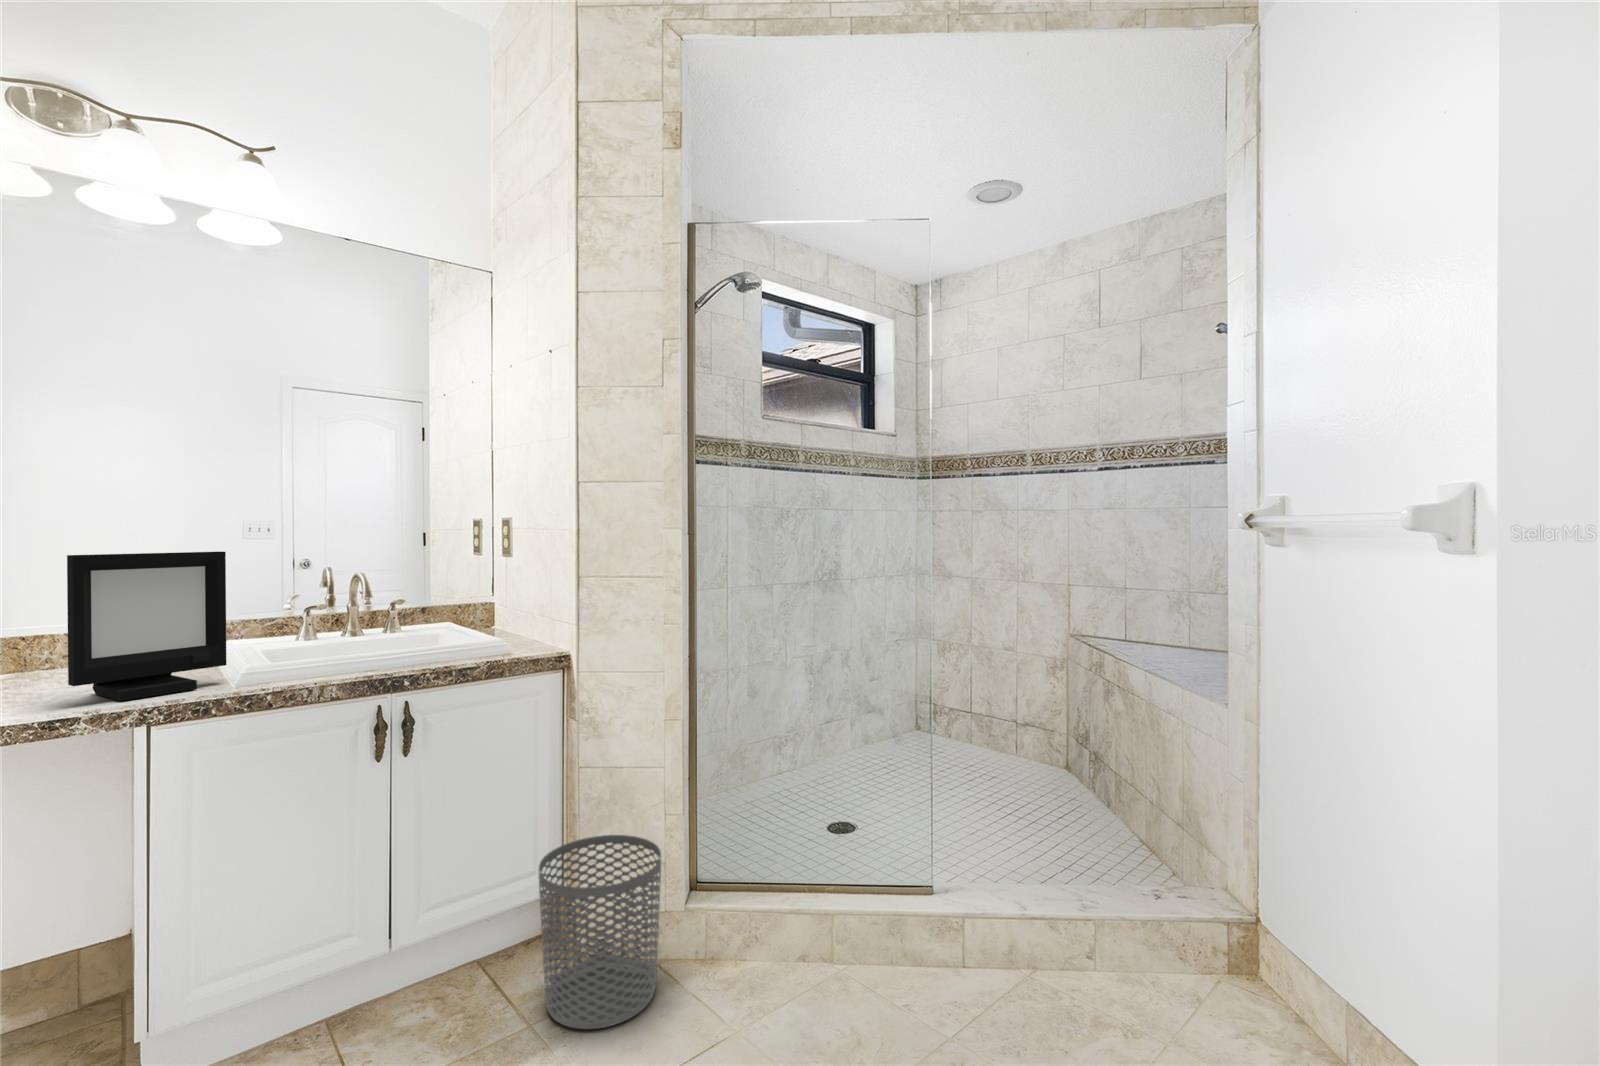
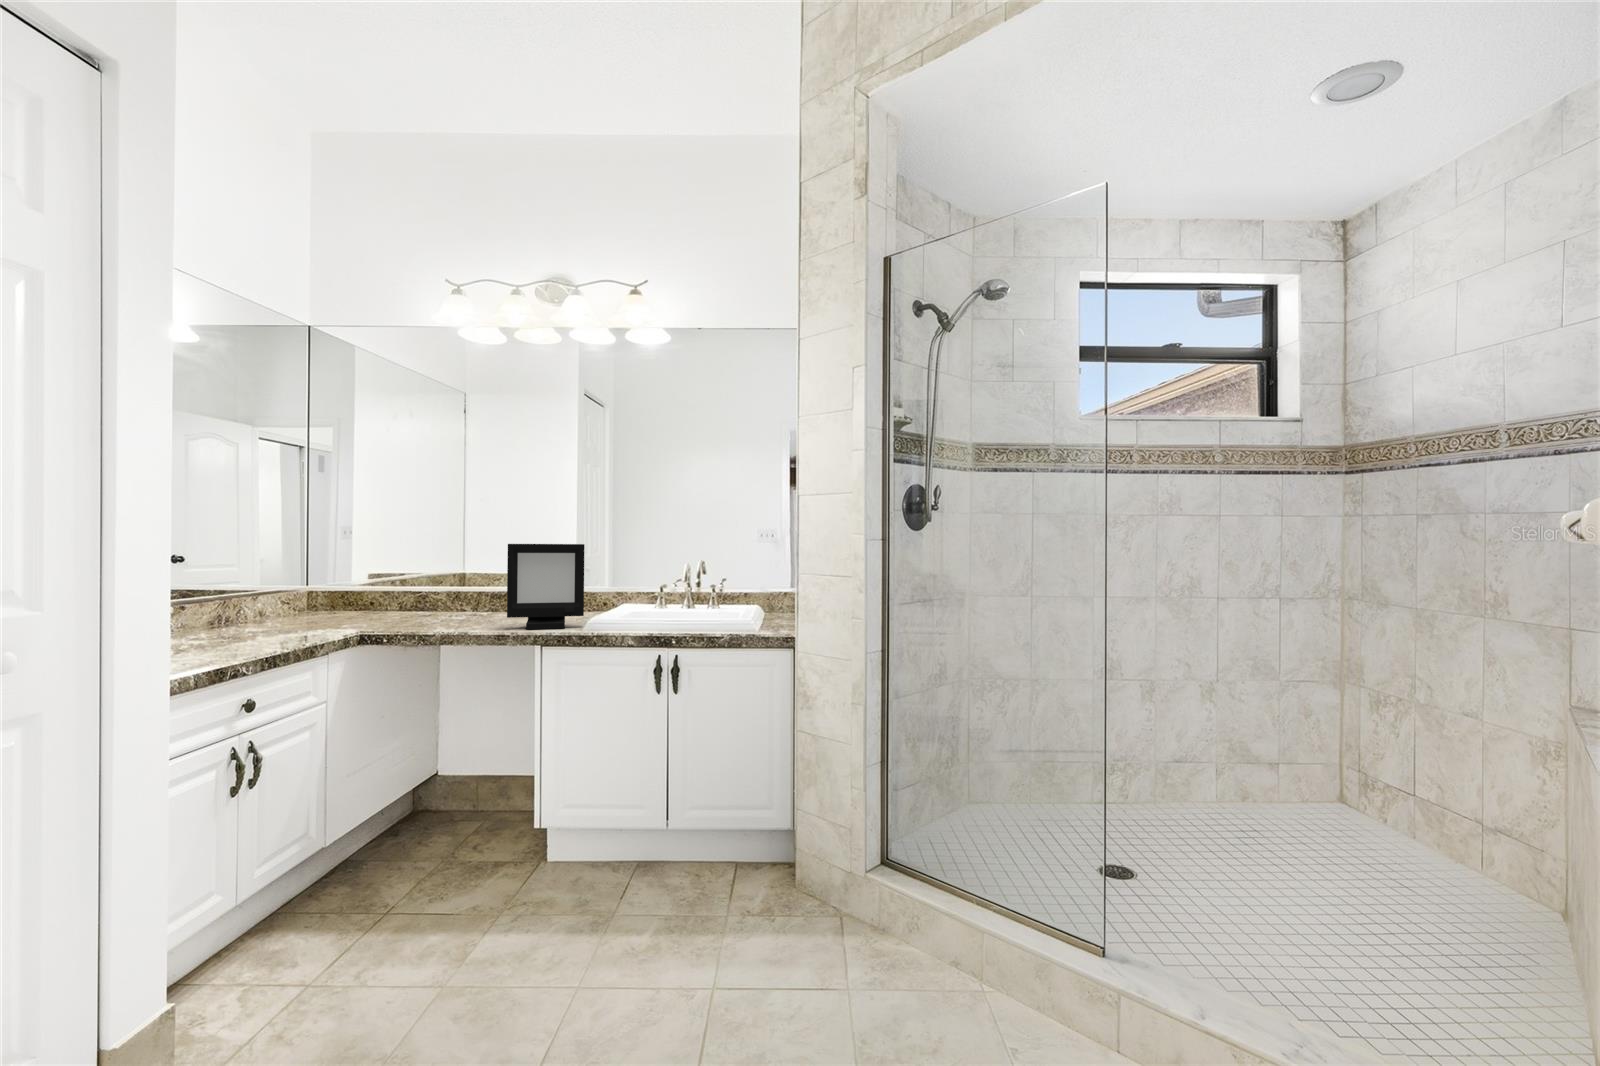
waste bin: present [539,835,661,1029] -> none [726,788,823,940]

